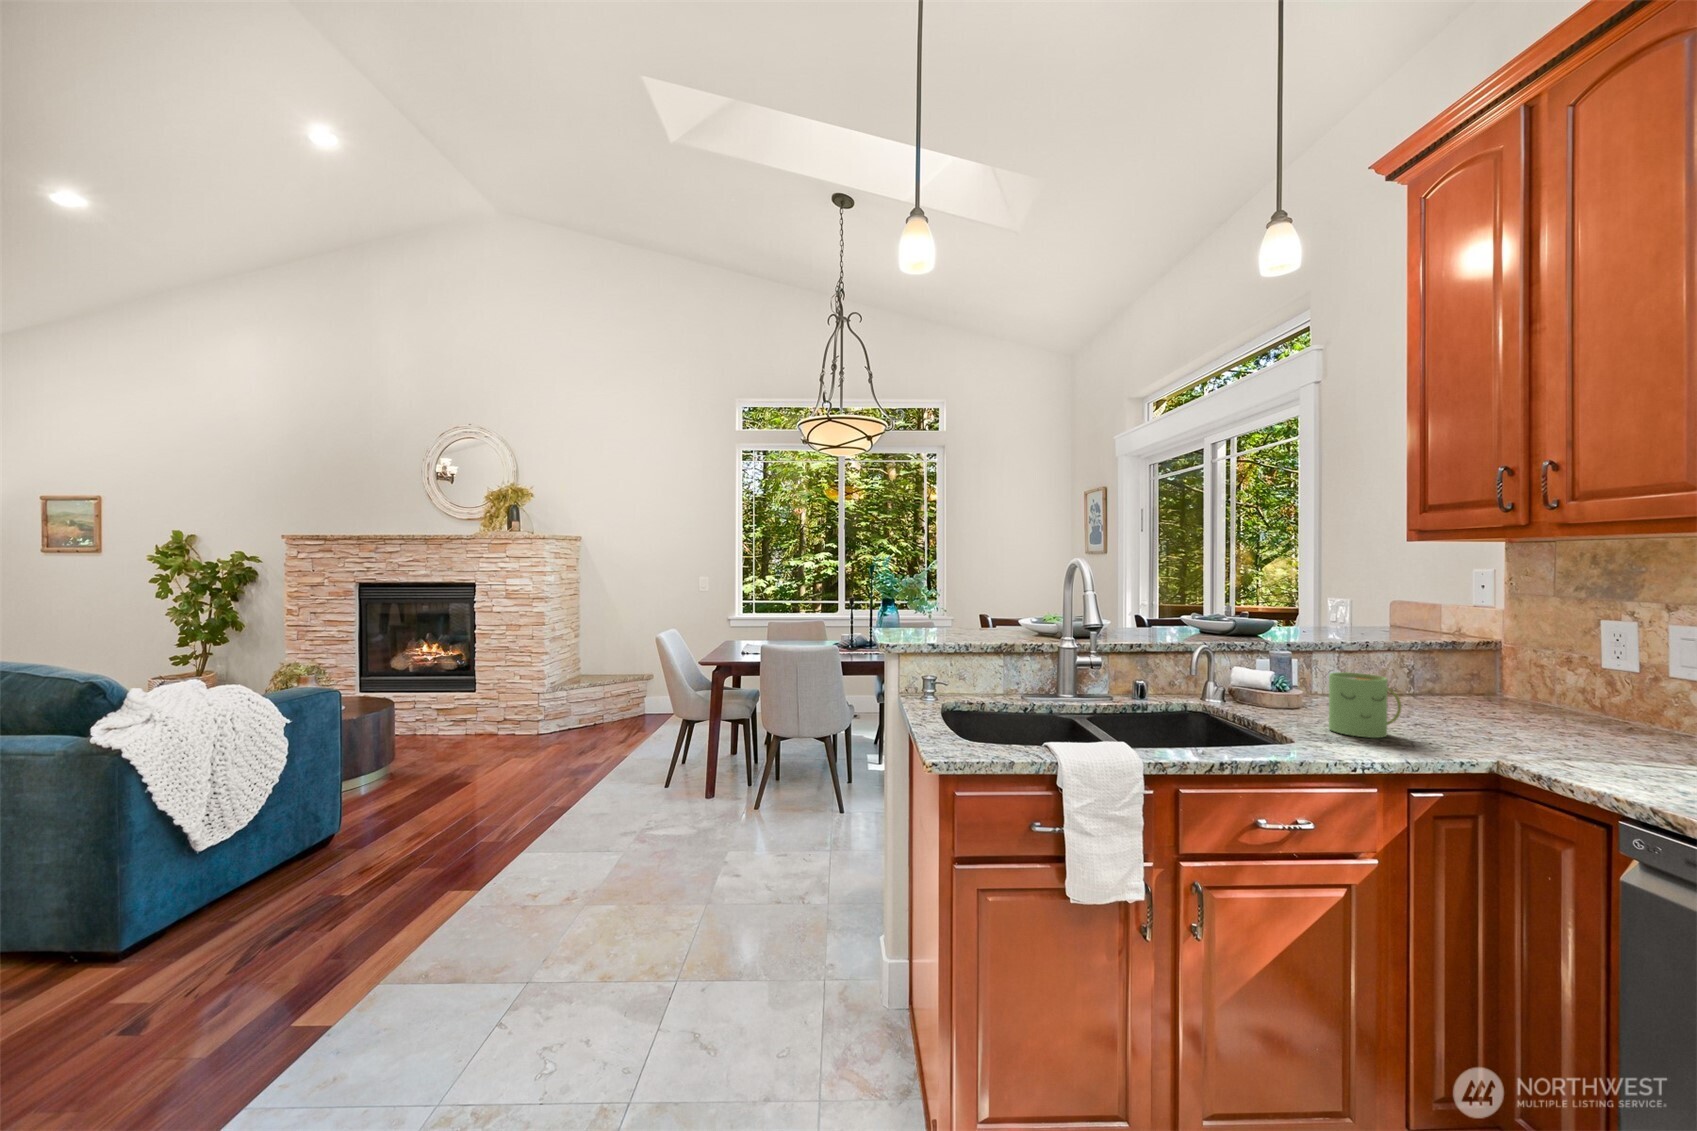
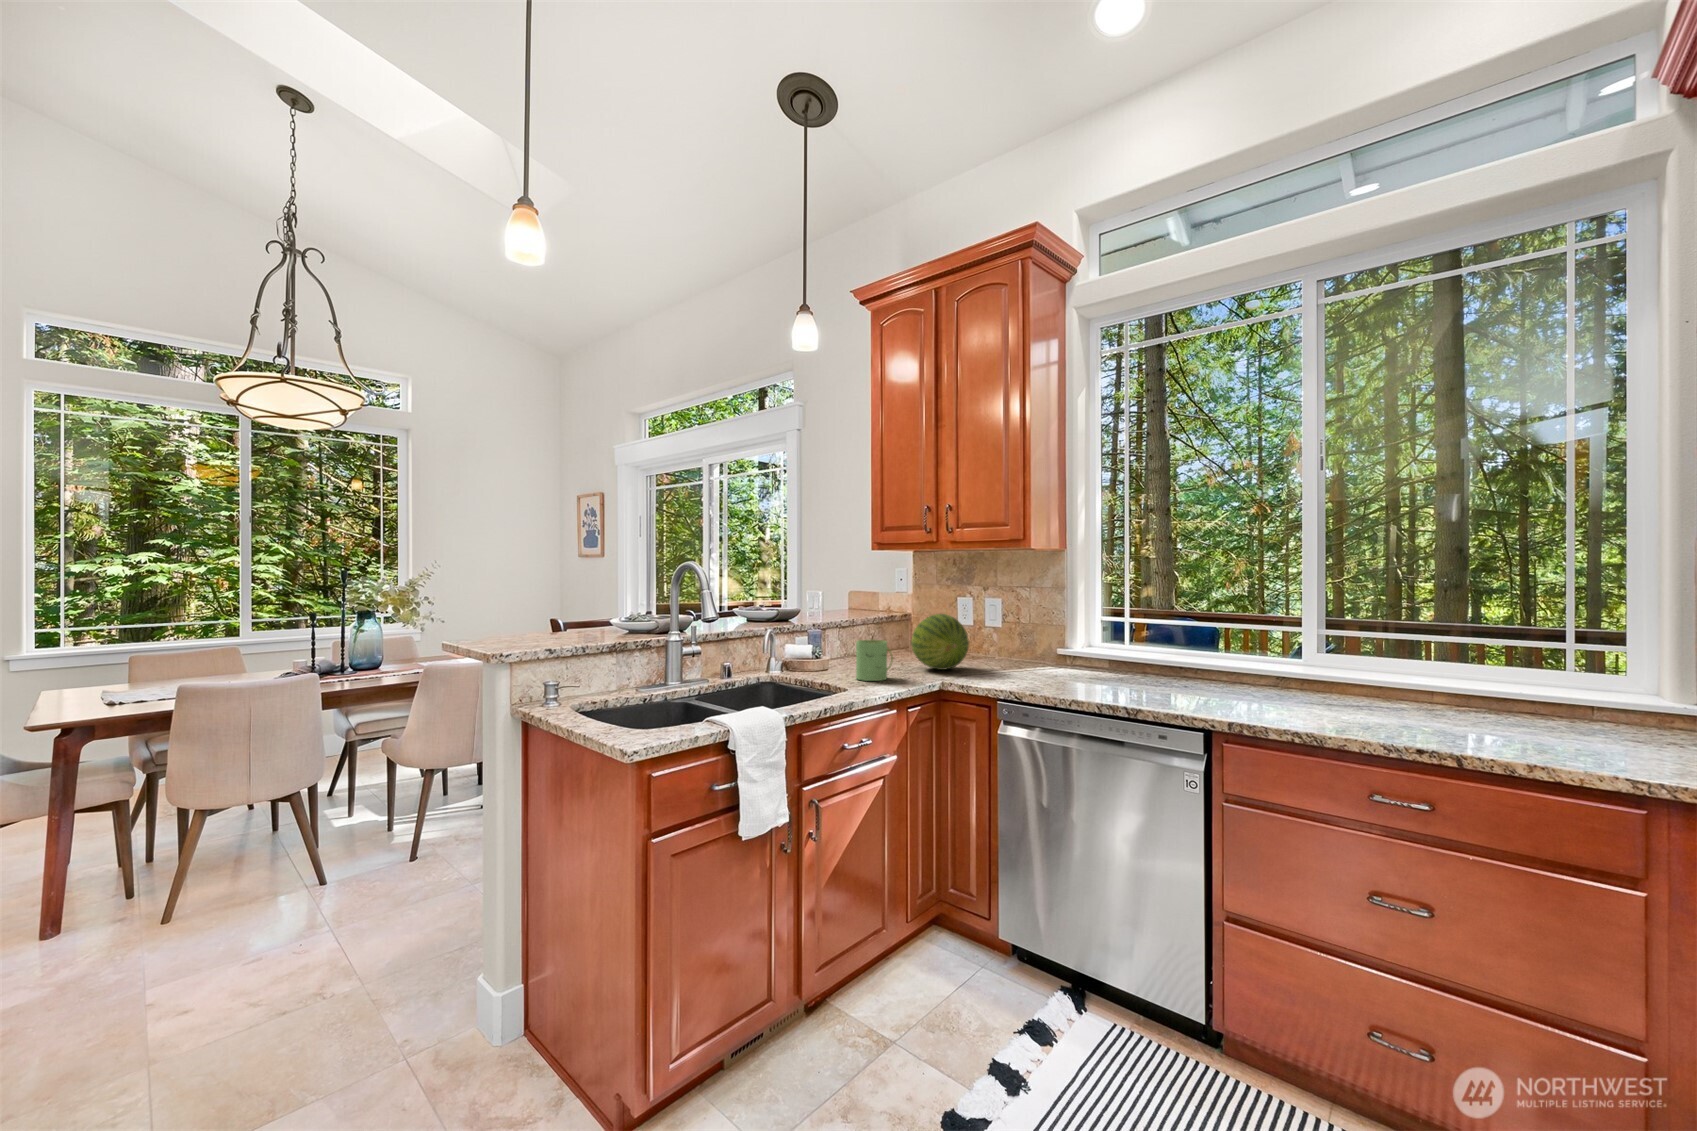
fruit: none [1456,644,1592,740] -> present [911,614,969,670]

